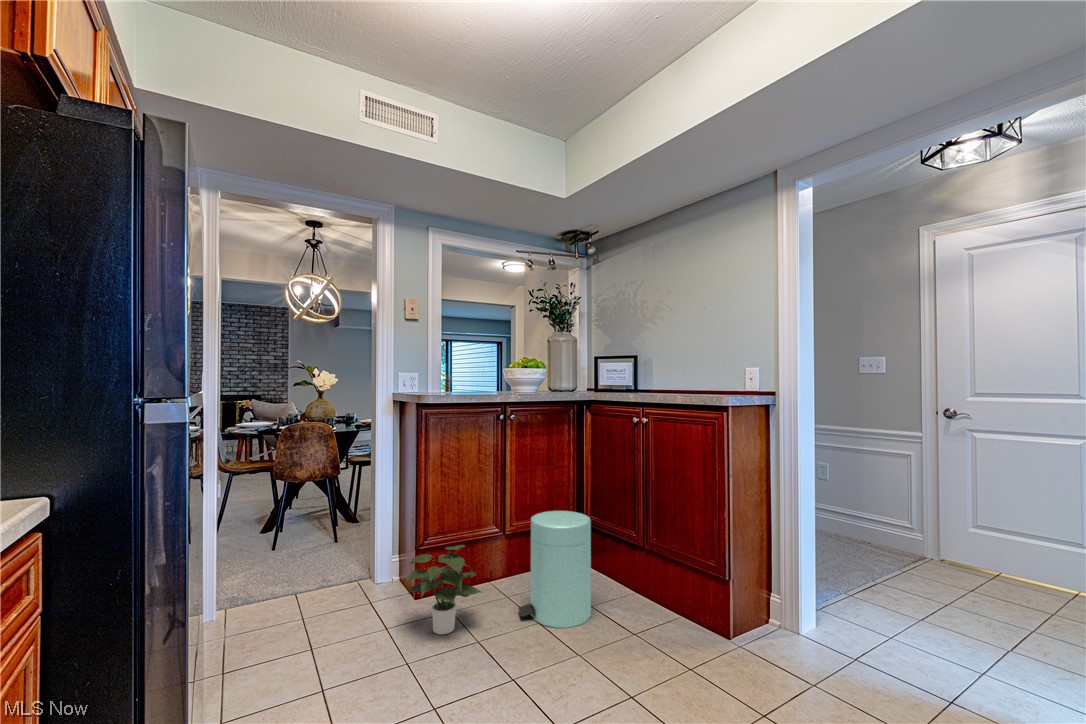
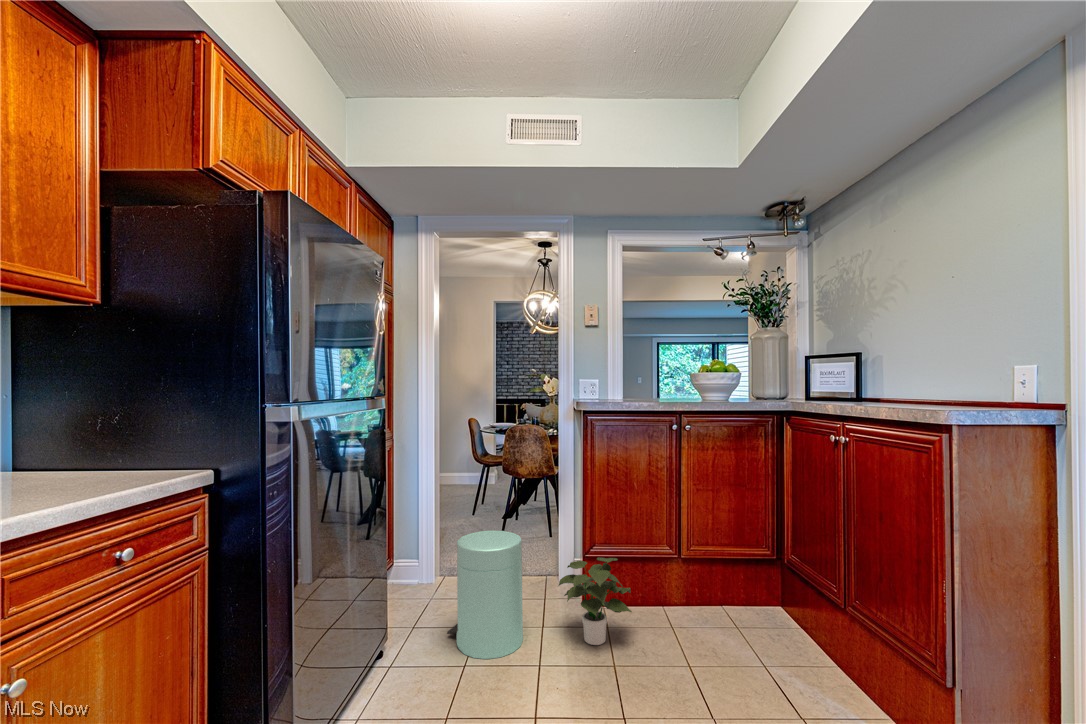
trash can: present [518,511,591,628] -> present [447,530,523,659]

